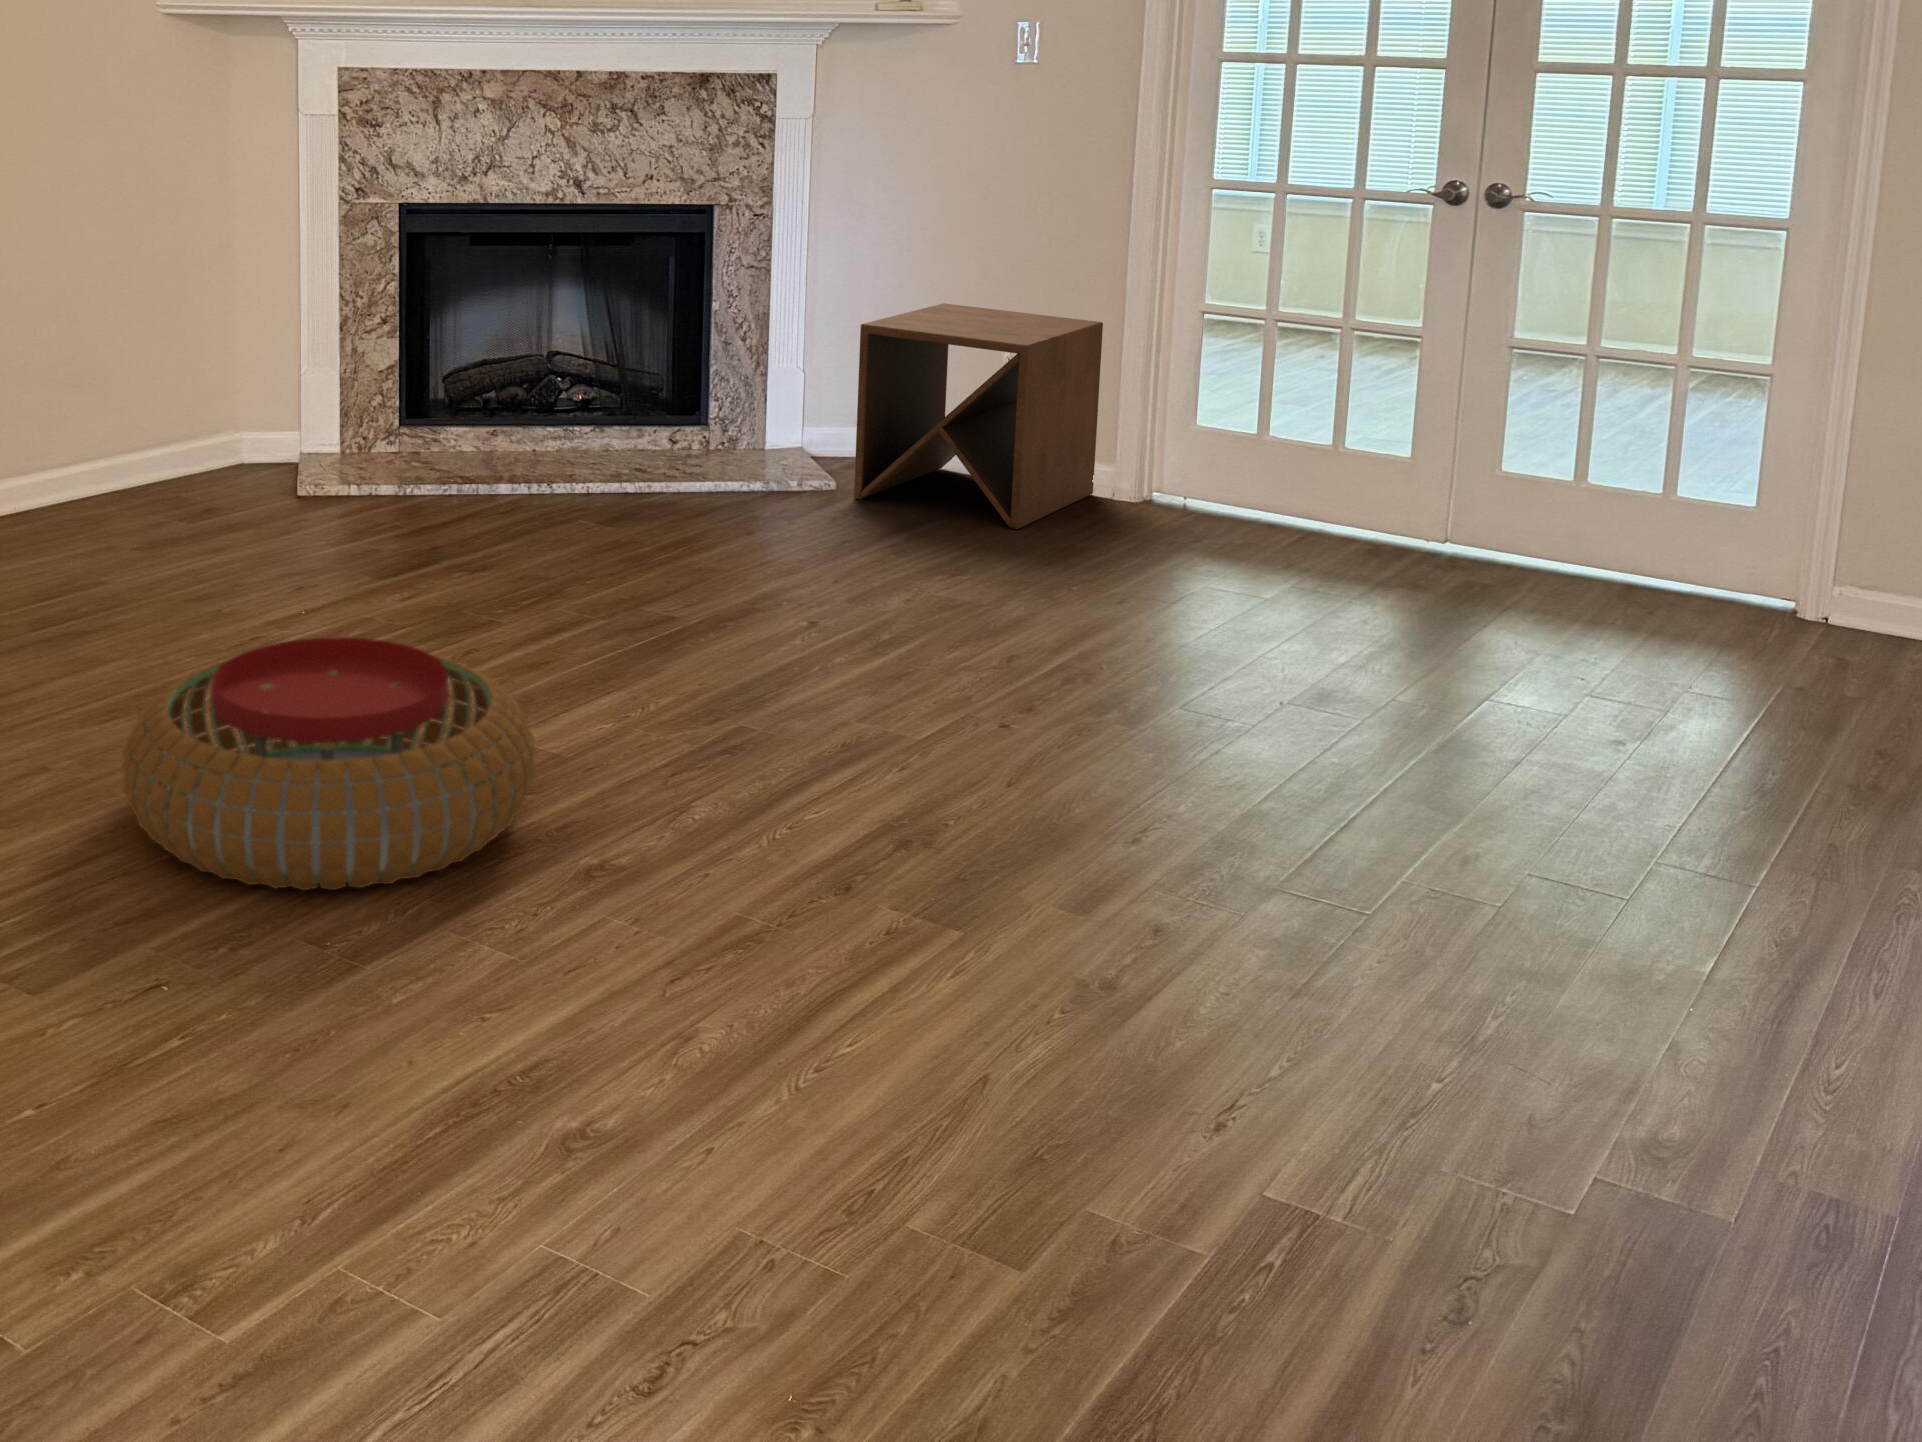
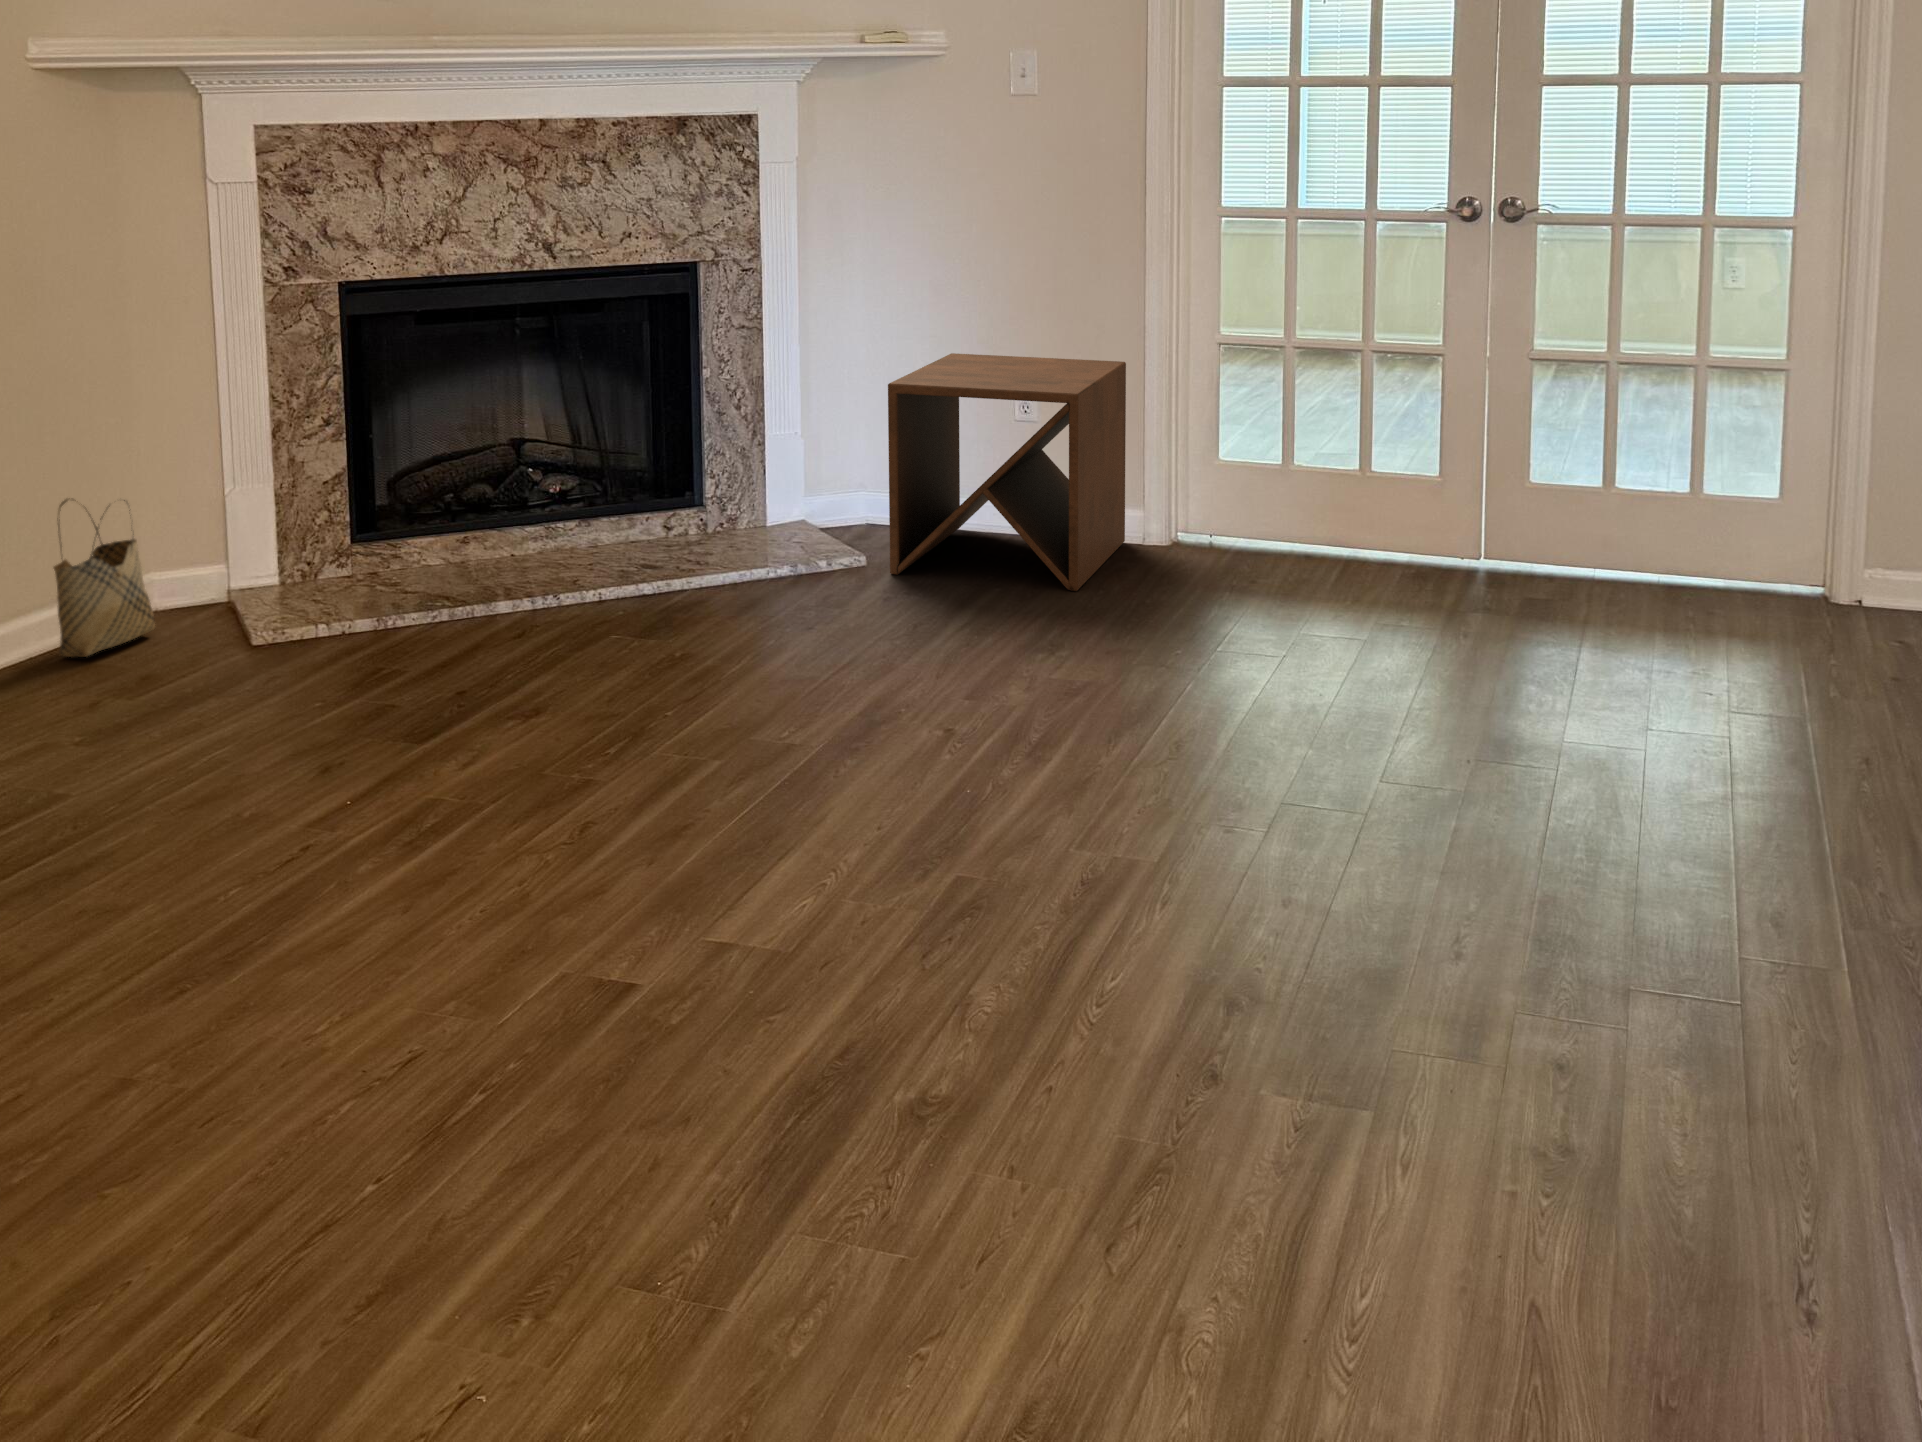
woven basket: none [152,364,230,491] -> present [54,498,155,657]
pouf: present [123,637,535,890] -> none [196,859,763,1254]

